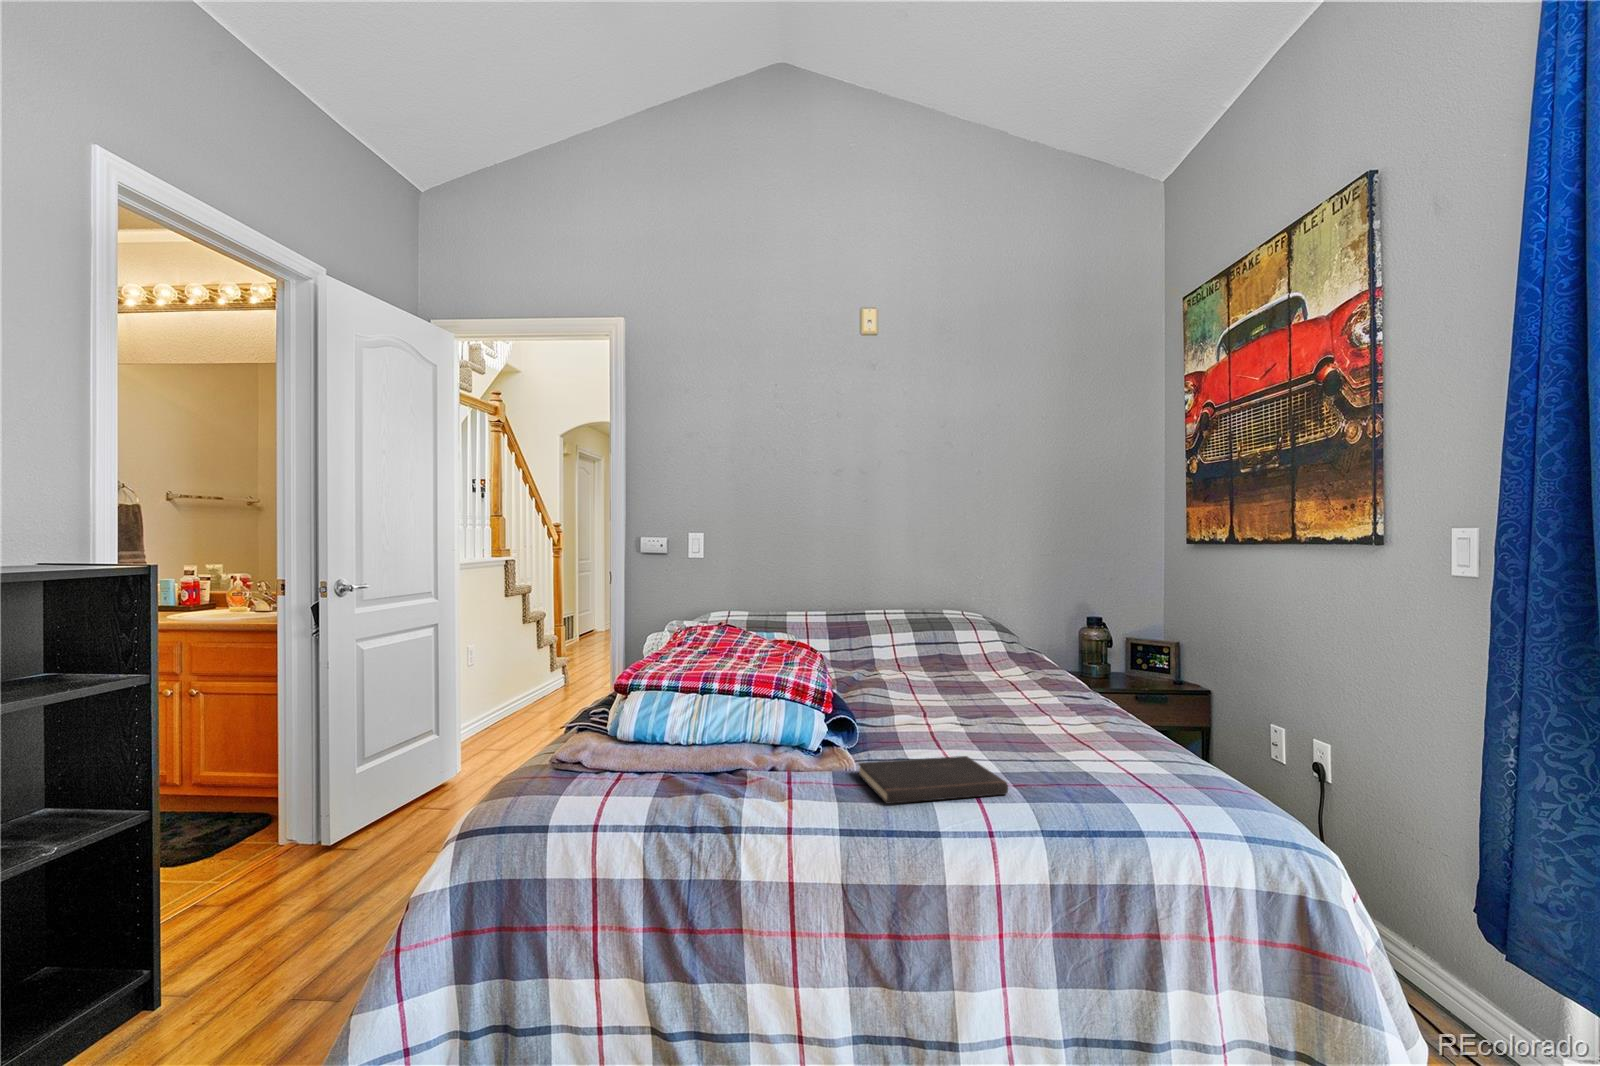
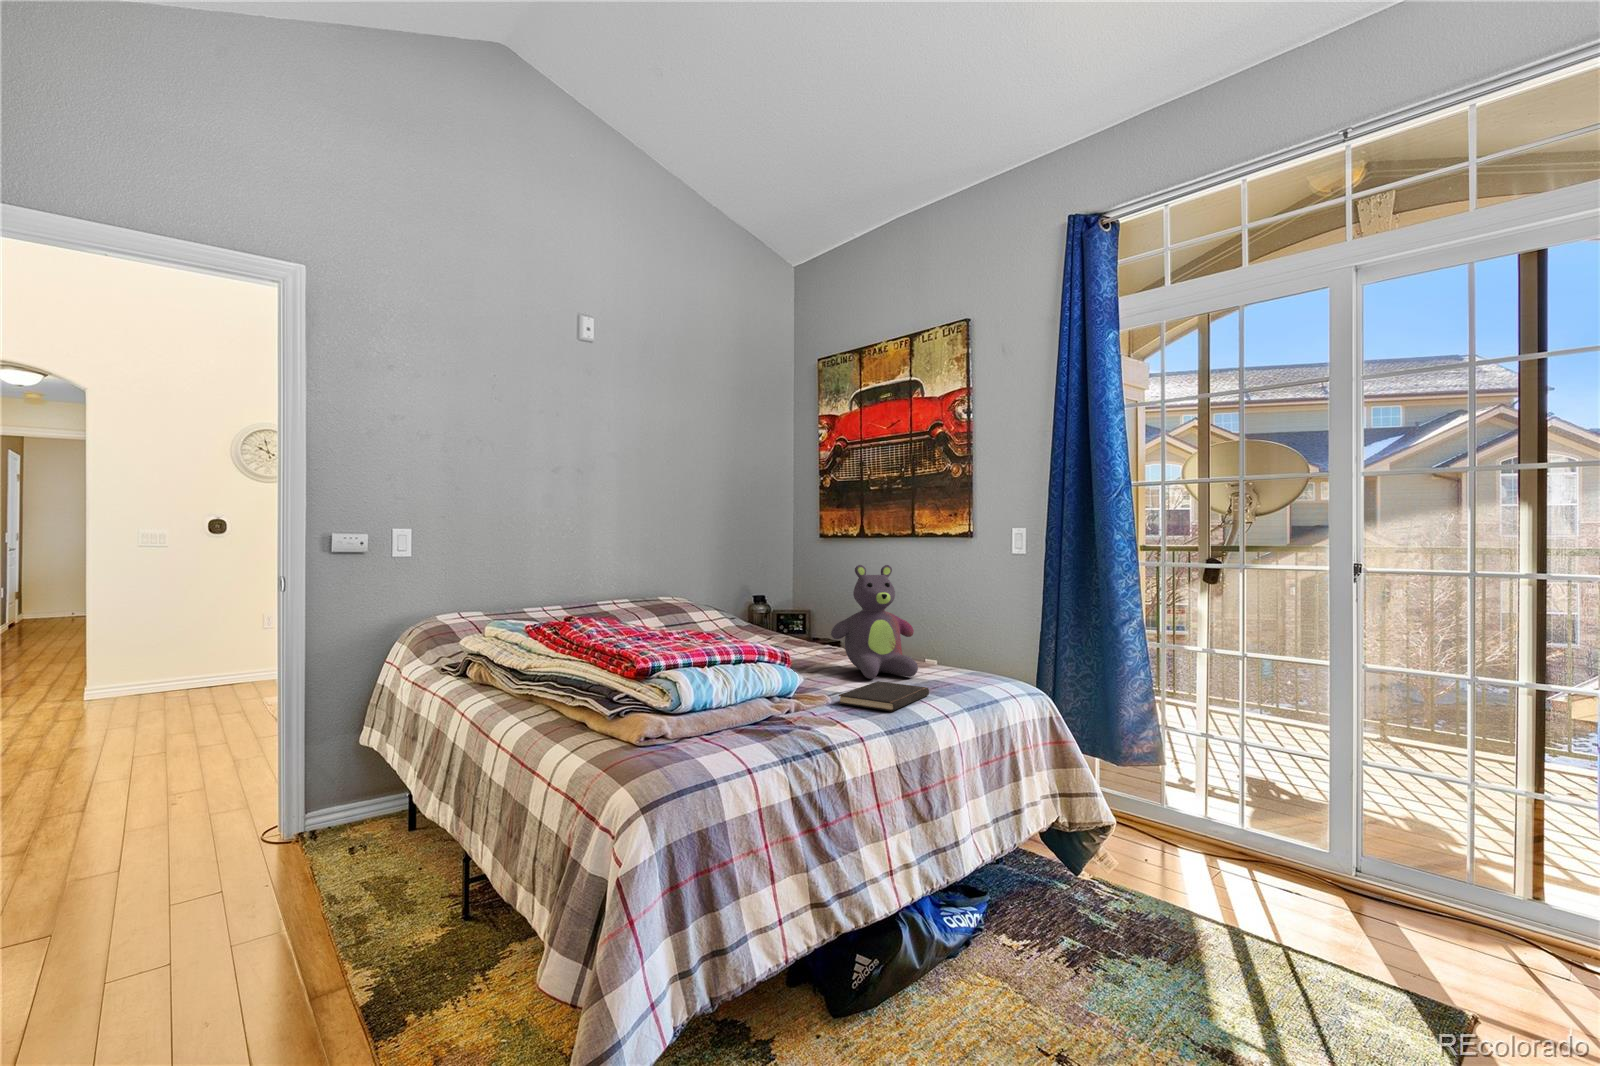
stuffed bear: none [971,585,1105,760] -> present [831,565,918,679]

